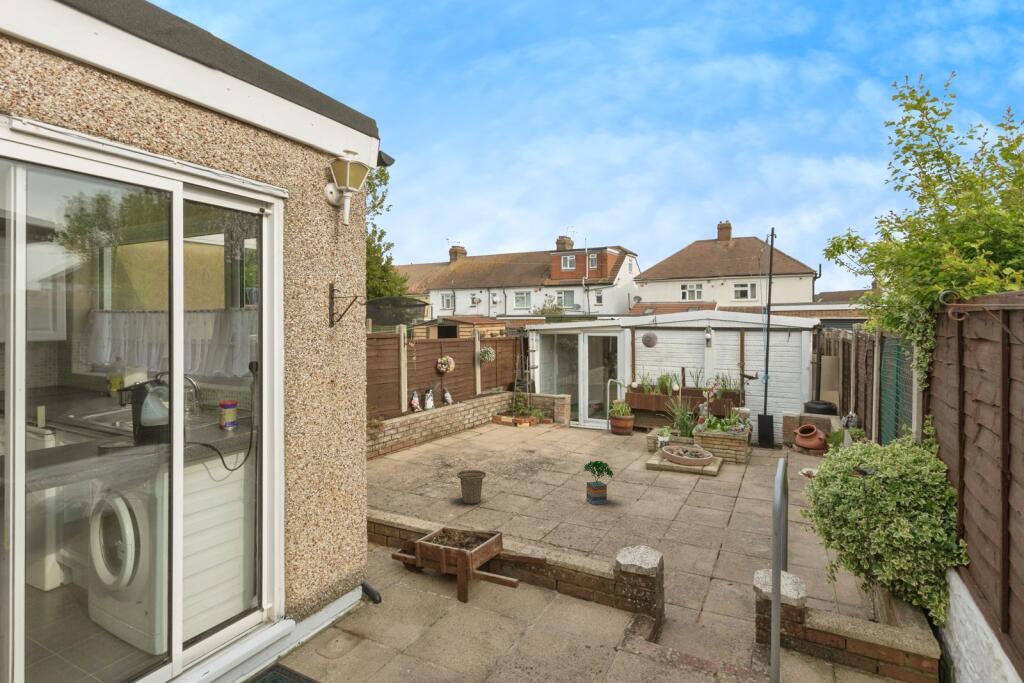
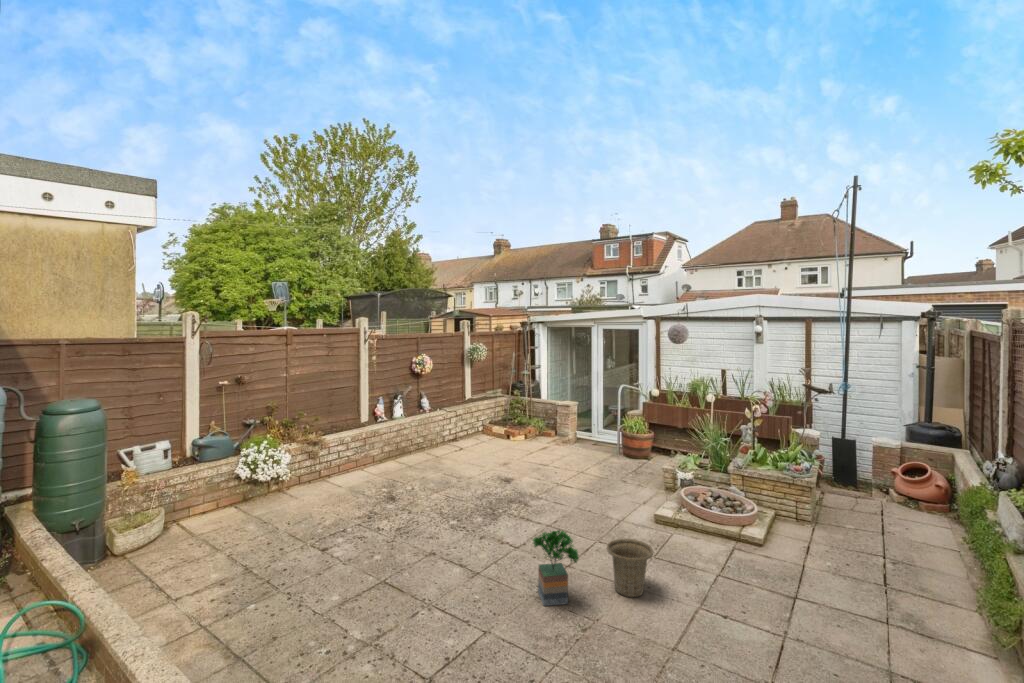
basket: present [457,470,486,504] -> present [607,539,653,598]

